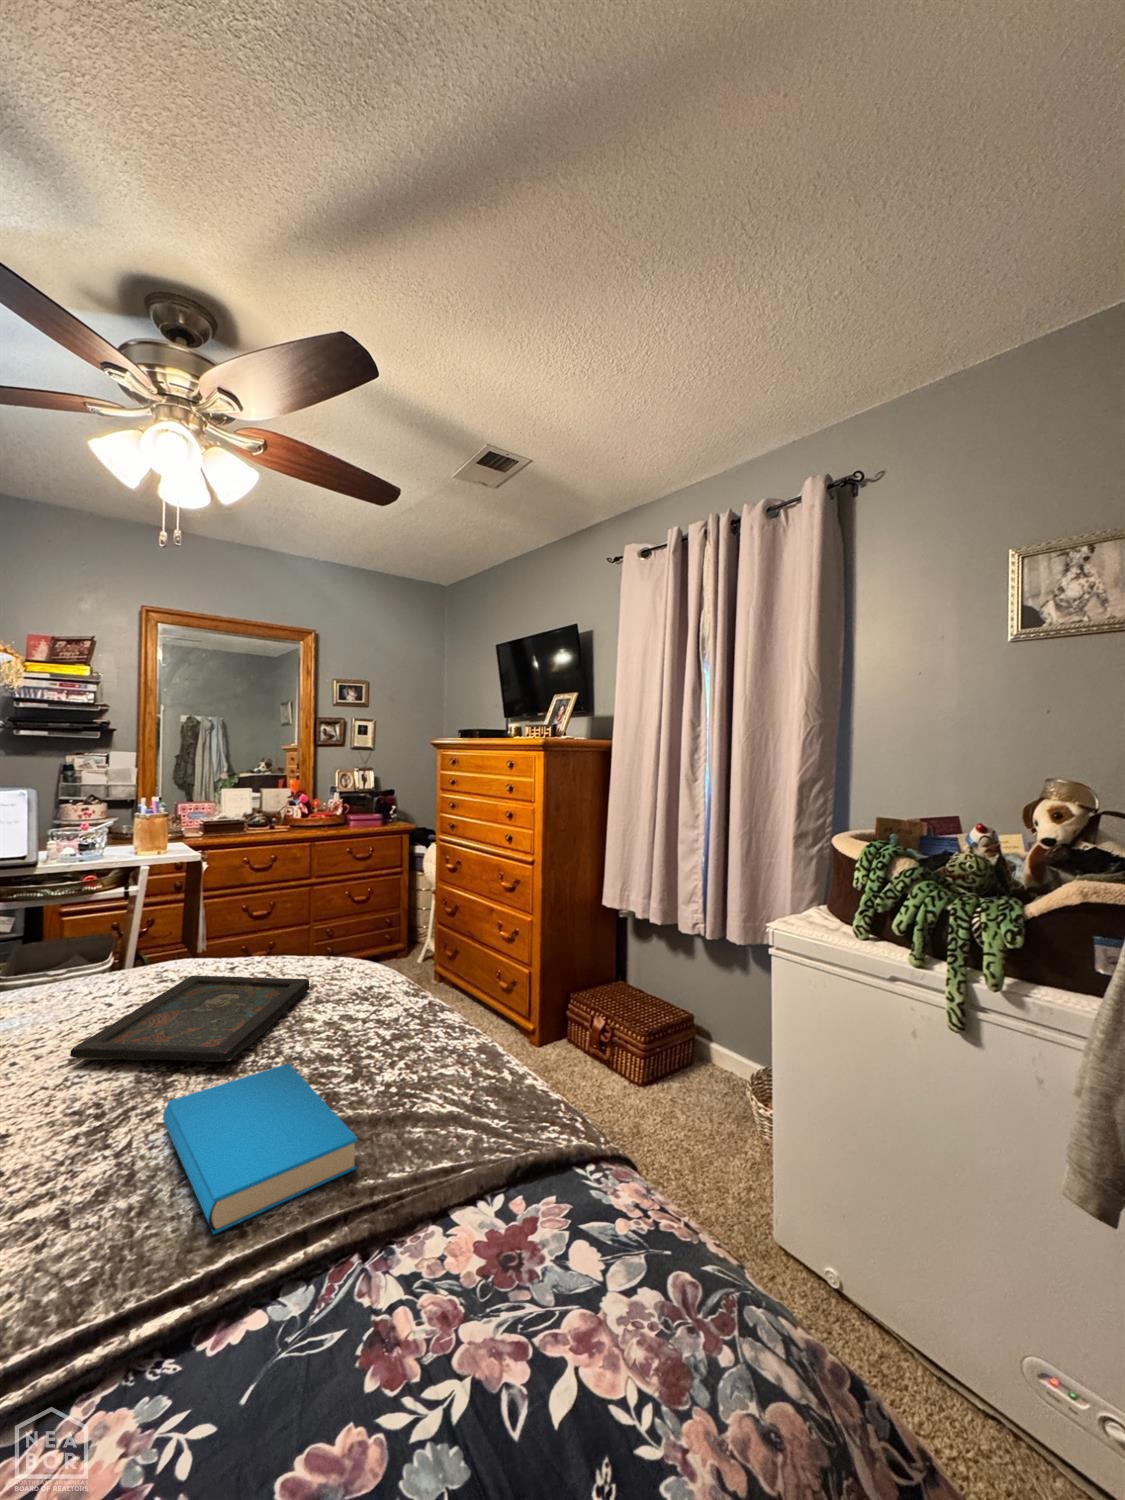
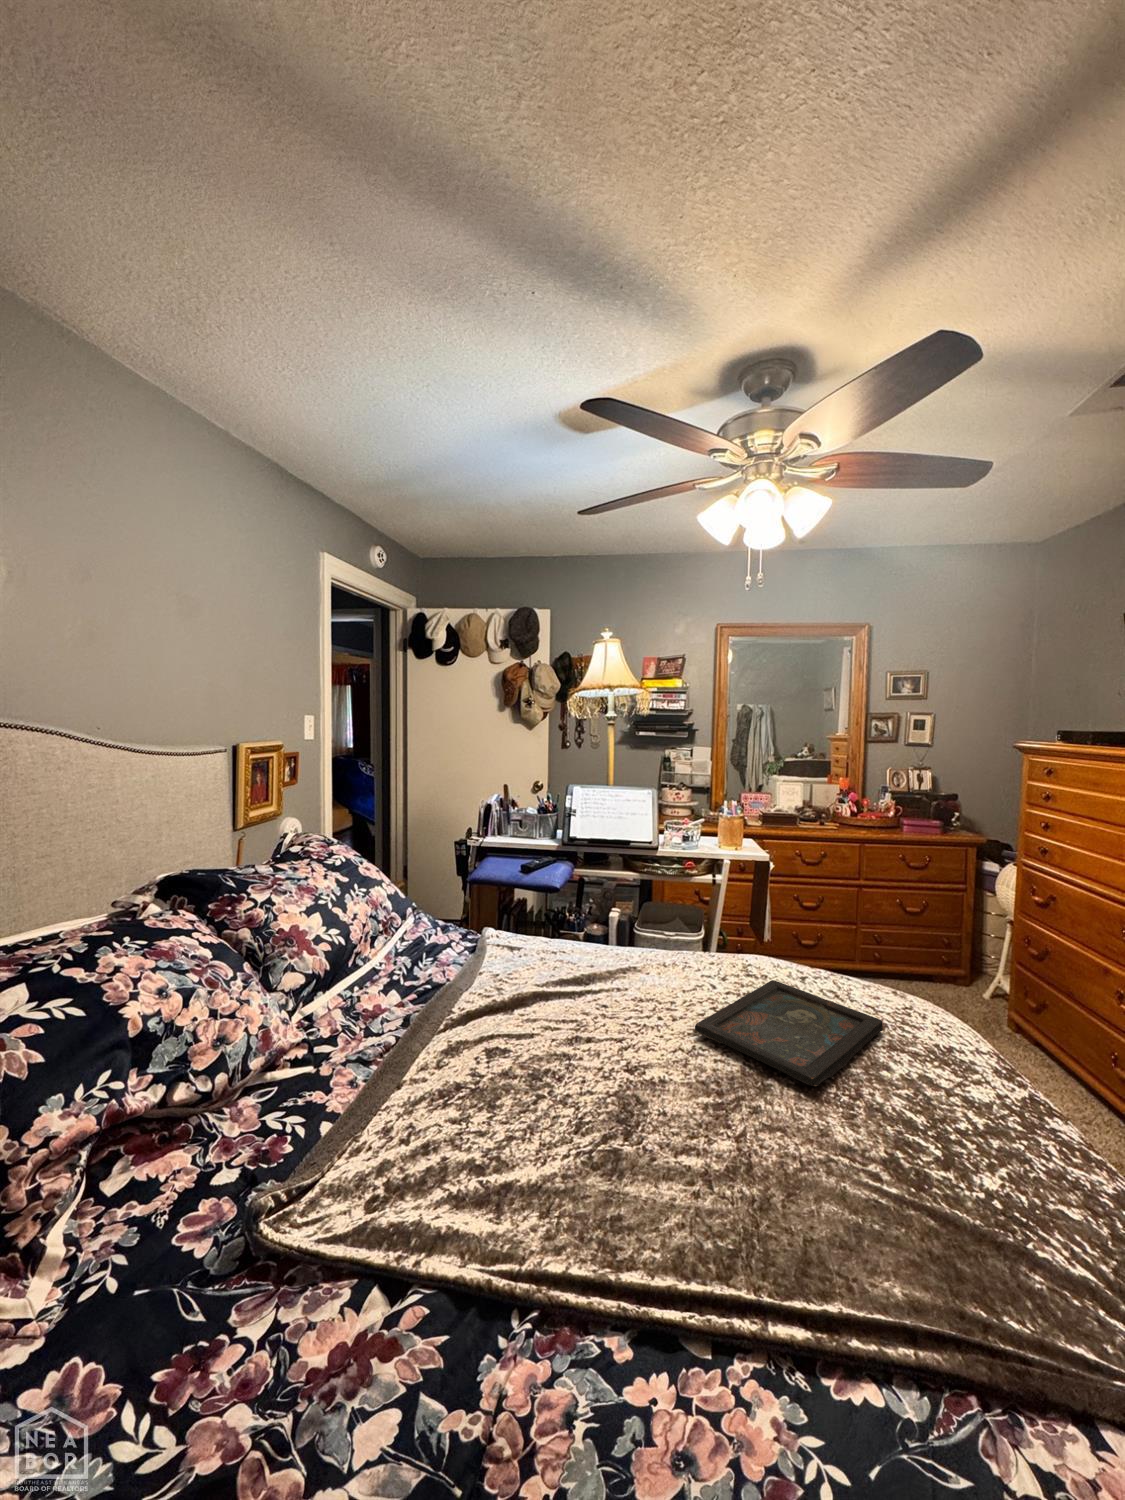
book: present [163,1063,357,1234] -> none [768,1111,963,1284]

